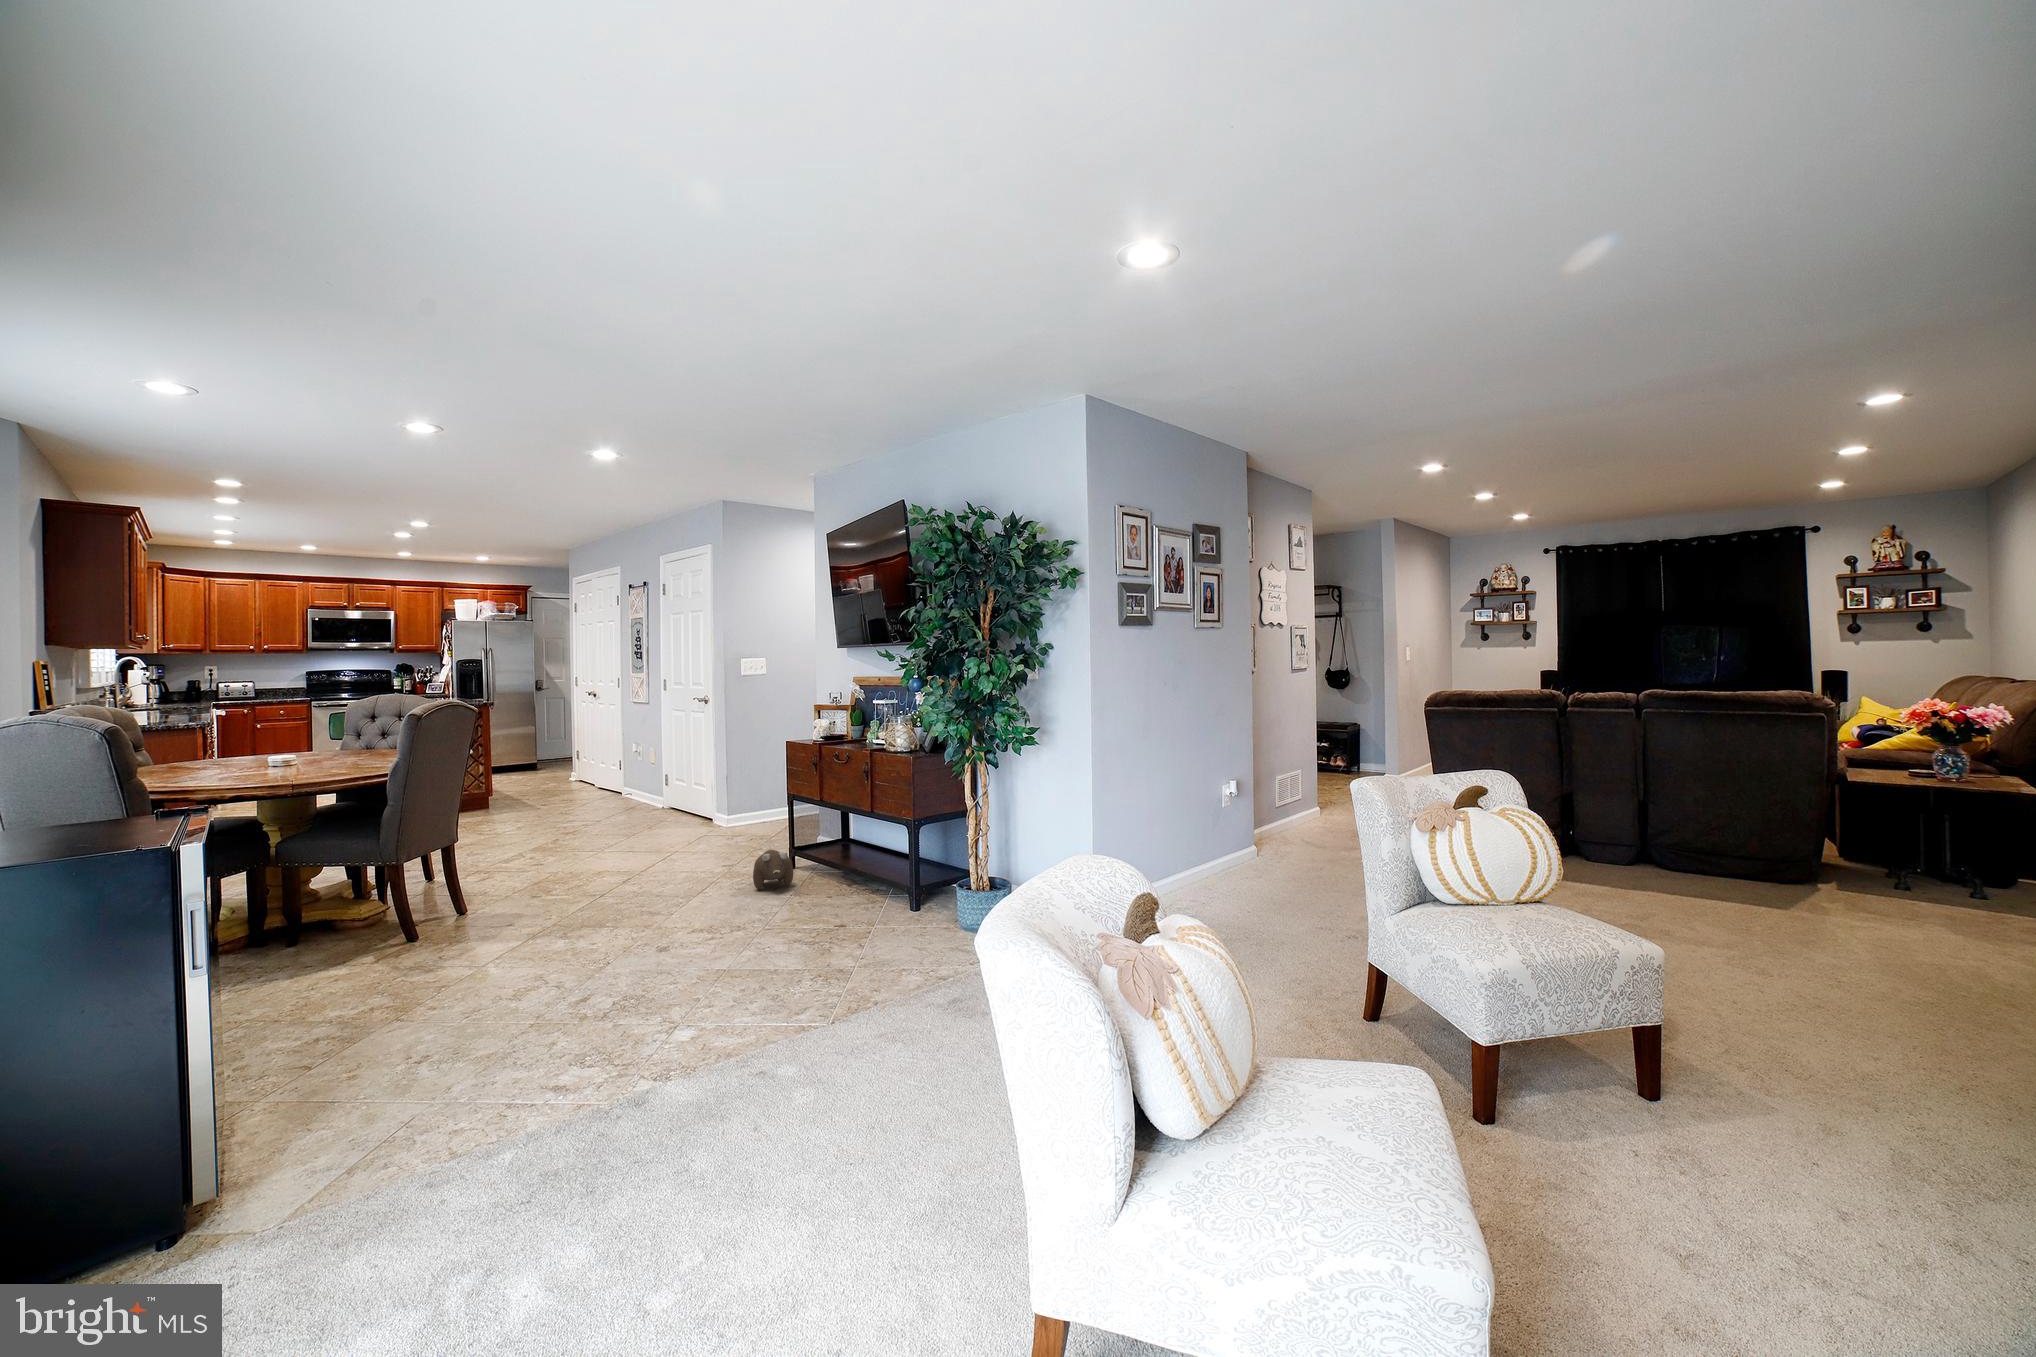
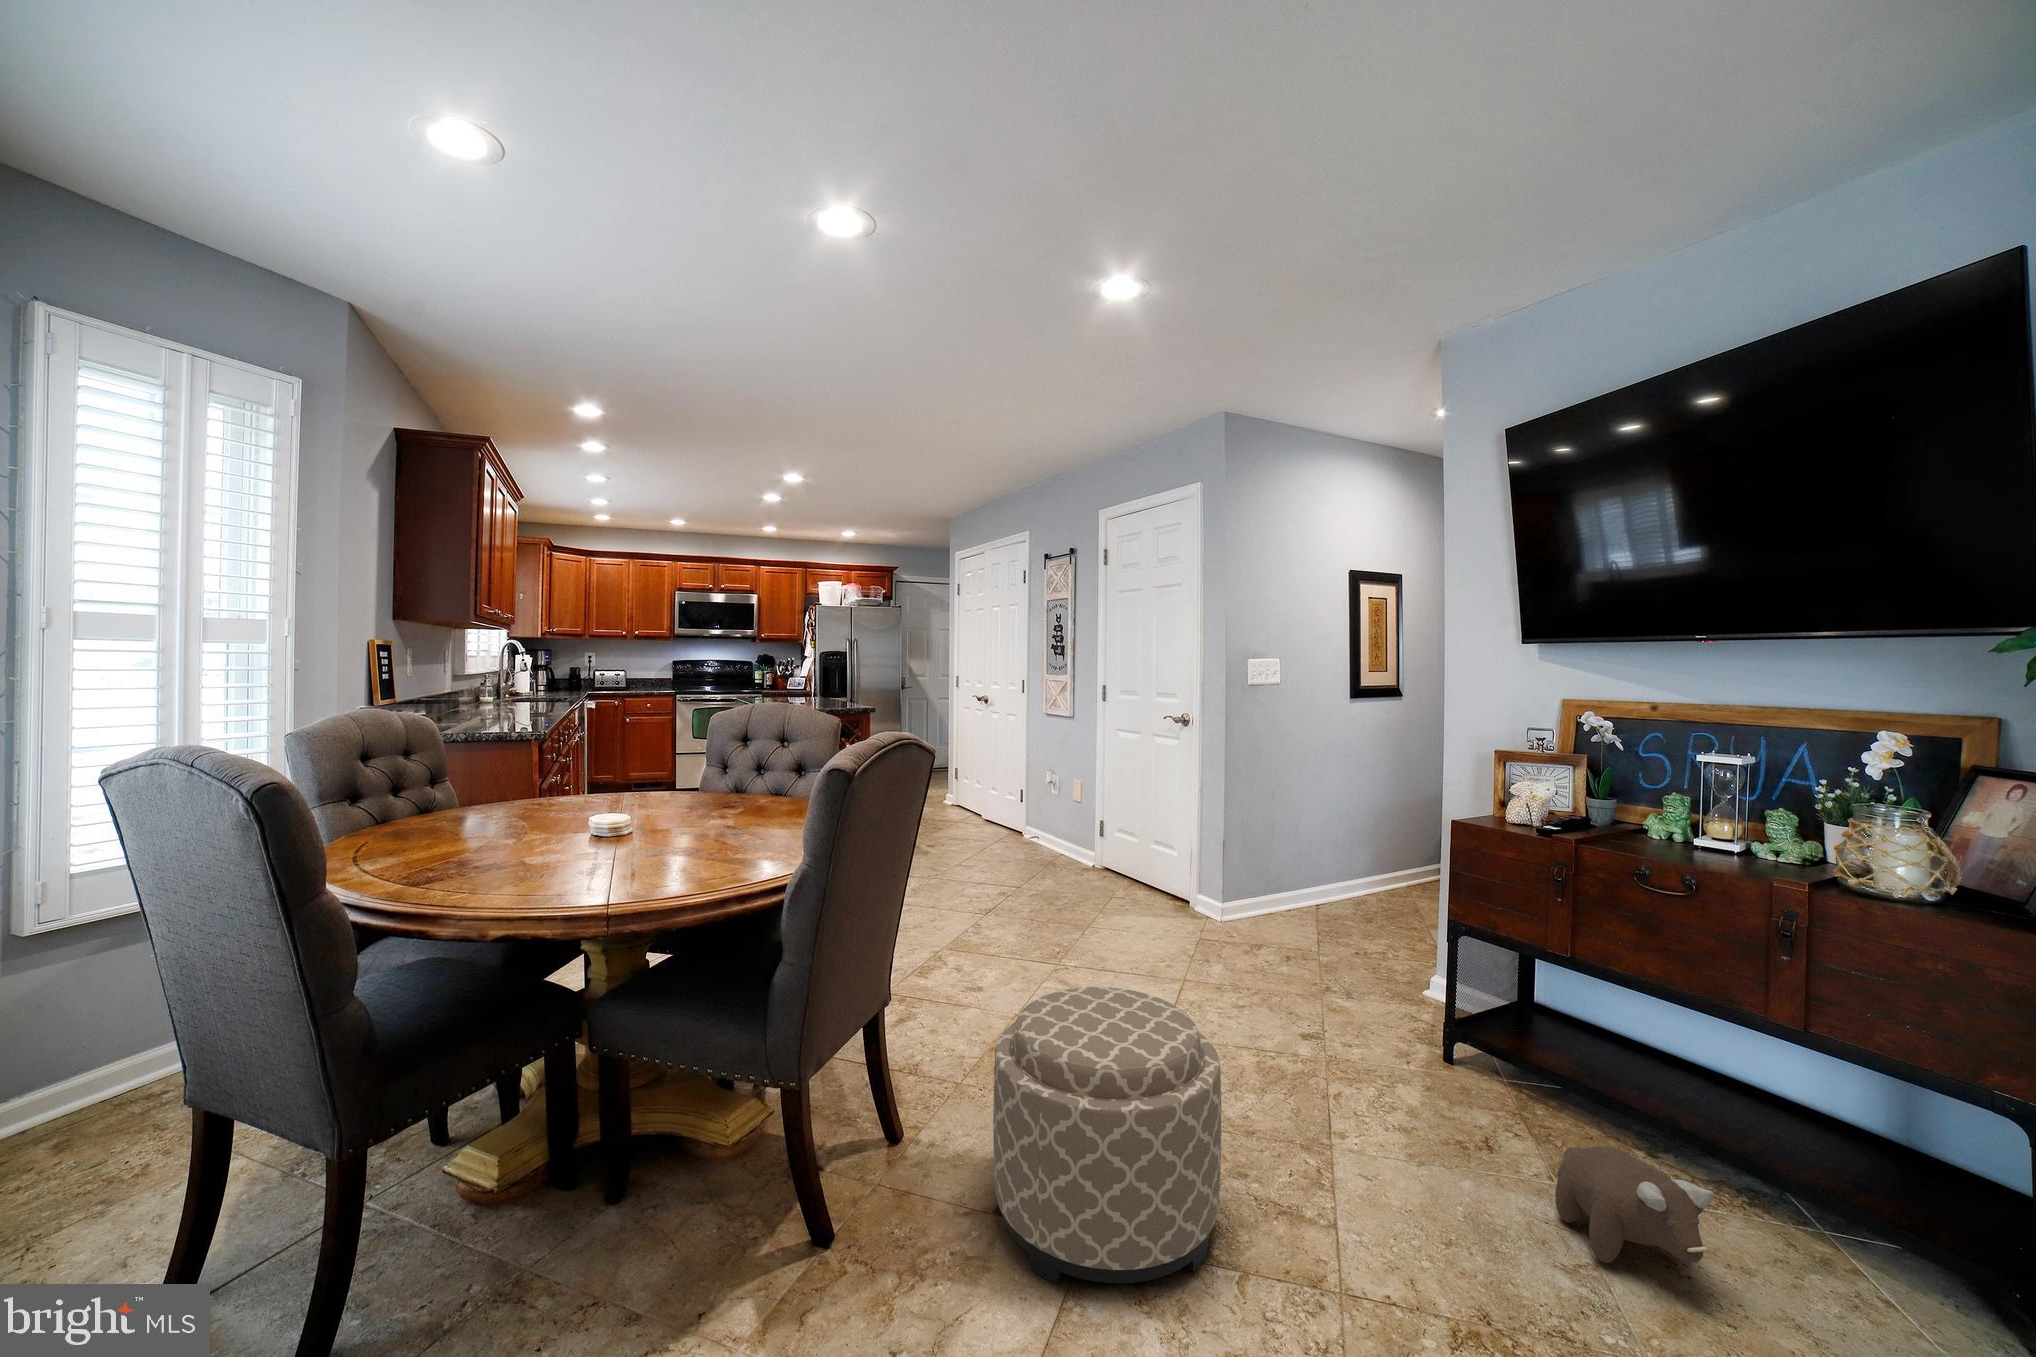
ottoman: none [492,812,604,917] -> present [993,987,1221,1284]

